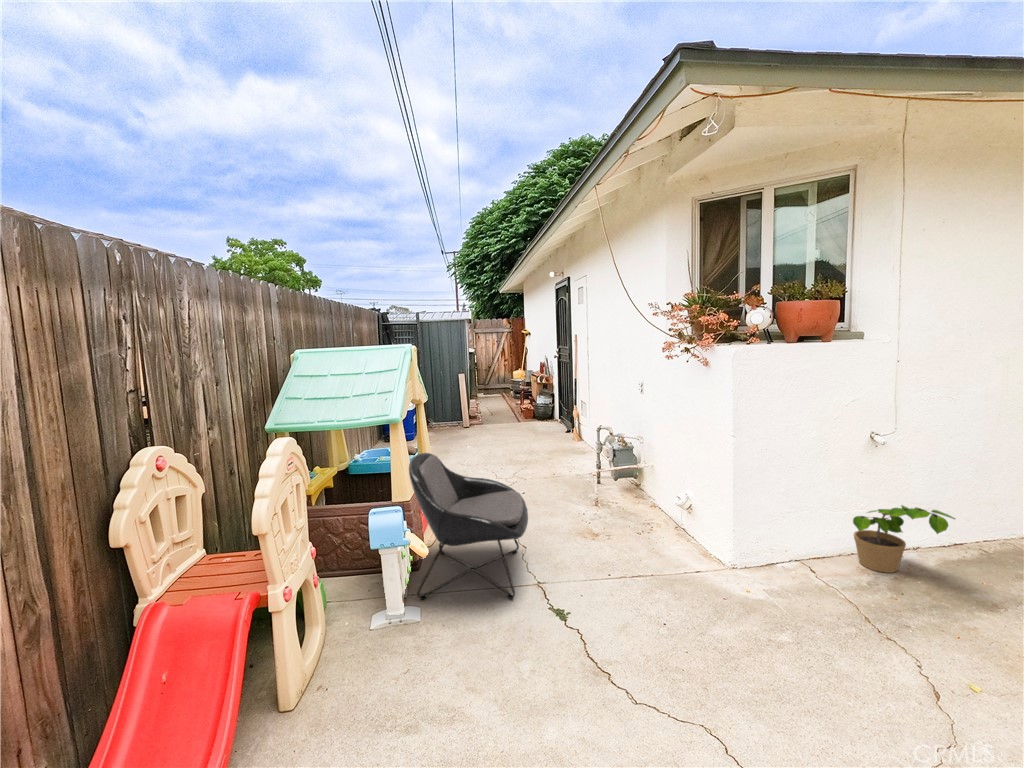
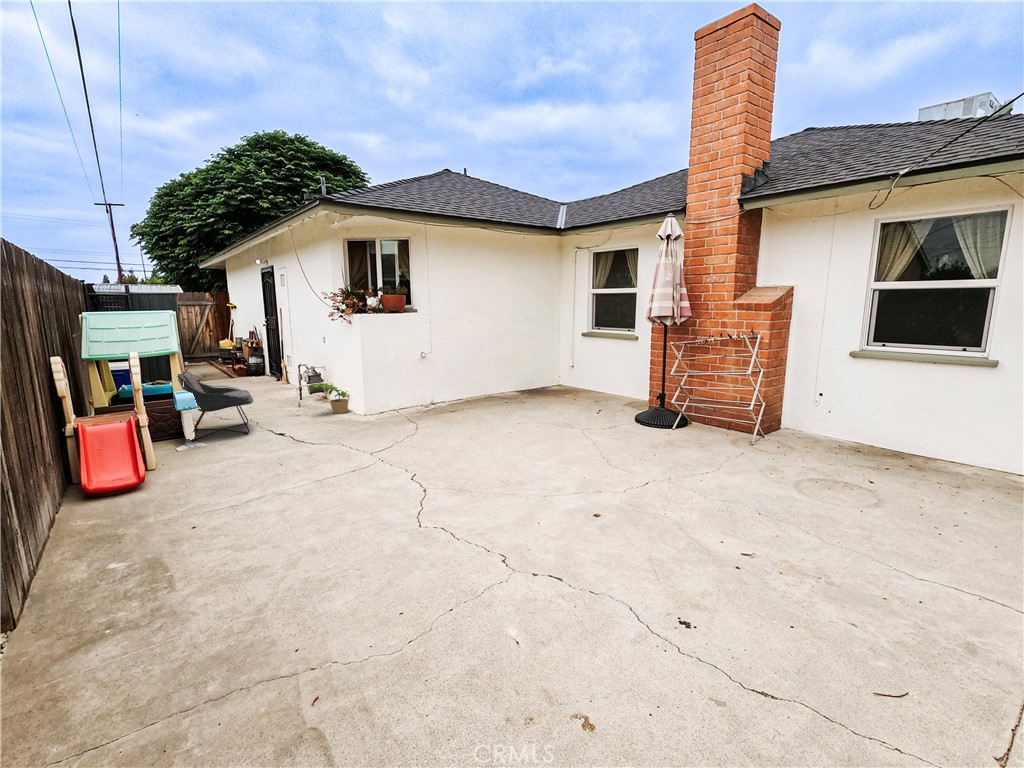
potted plant: present [853,505,955,573] -> present [309,383,349,414]

